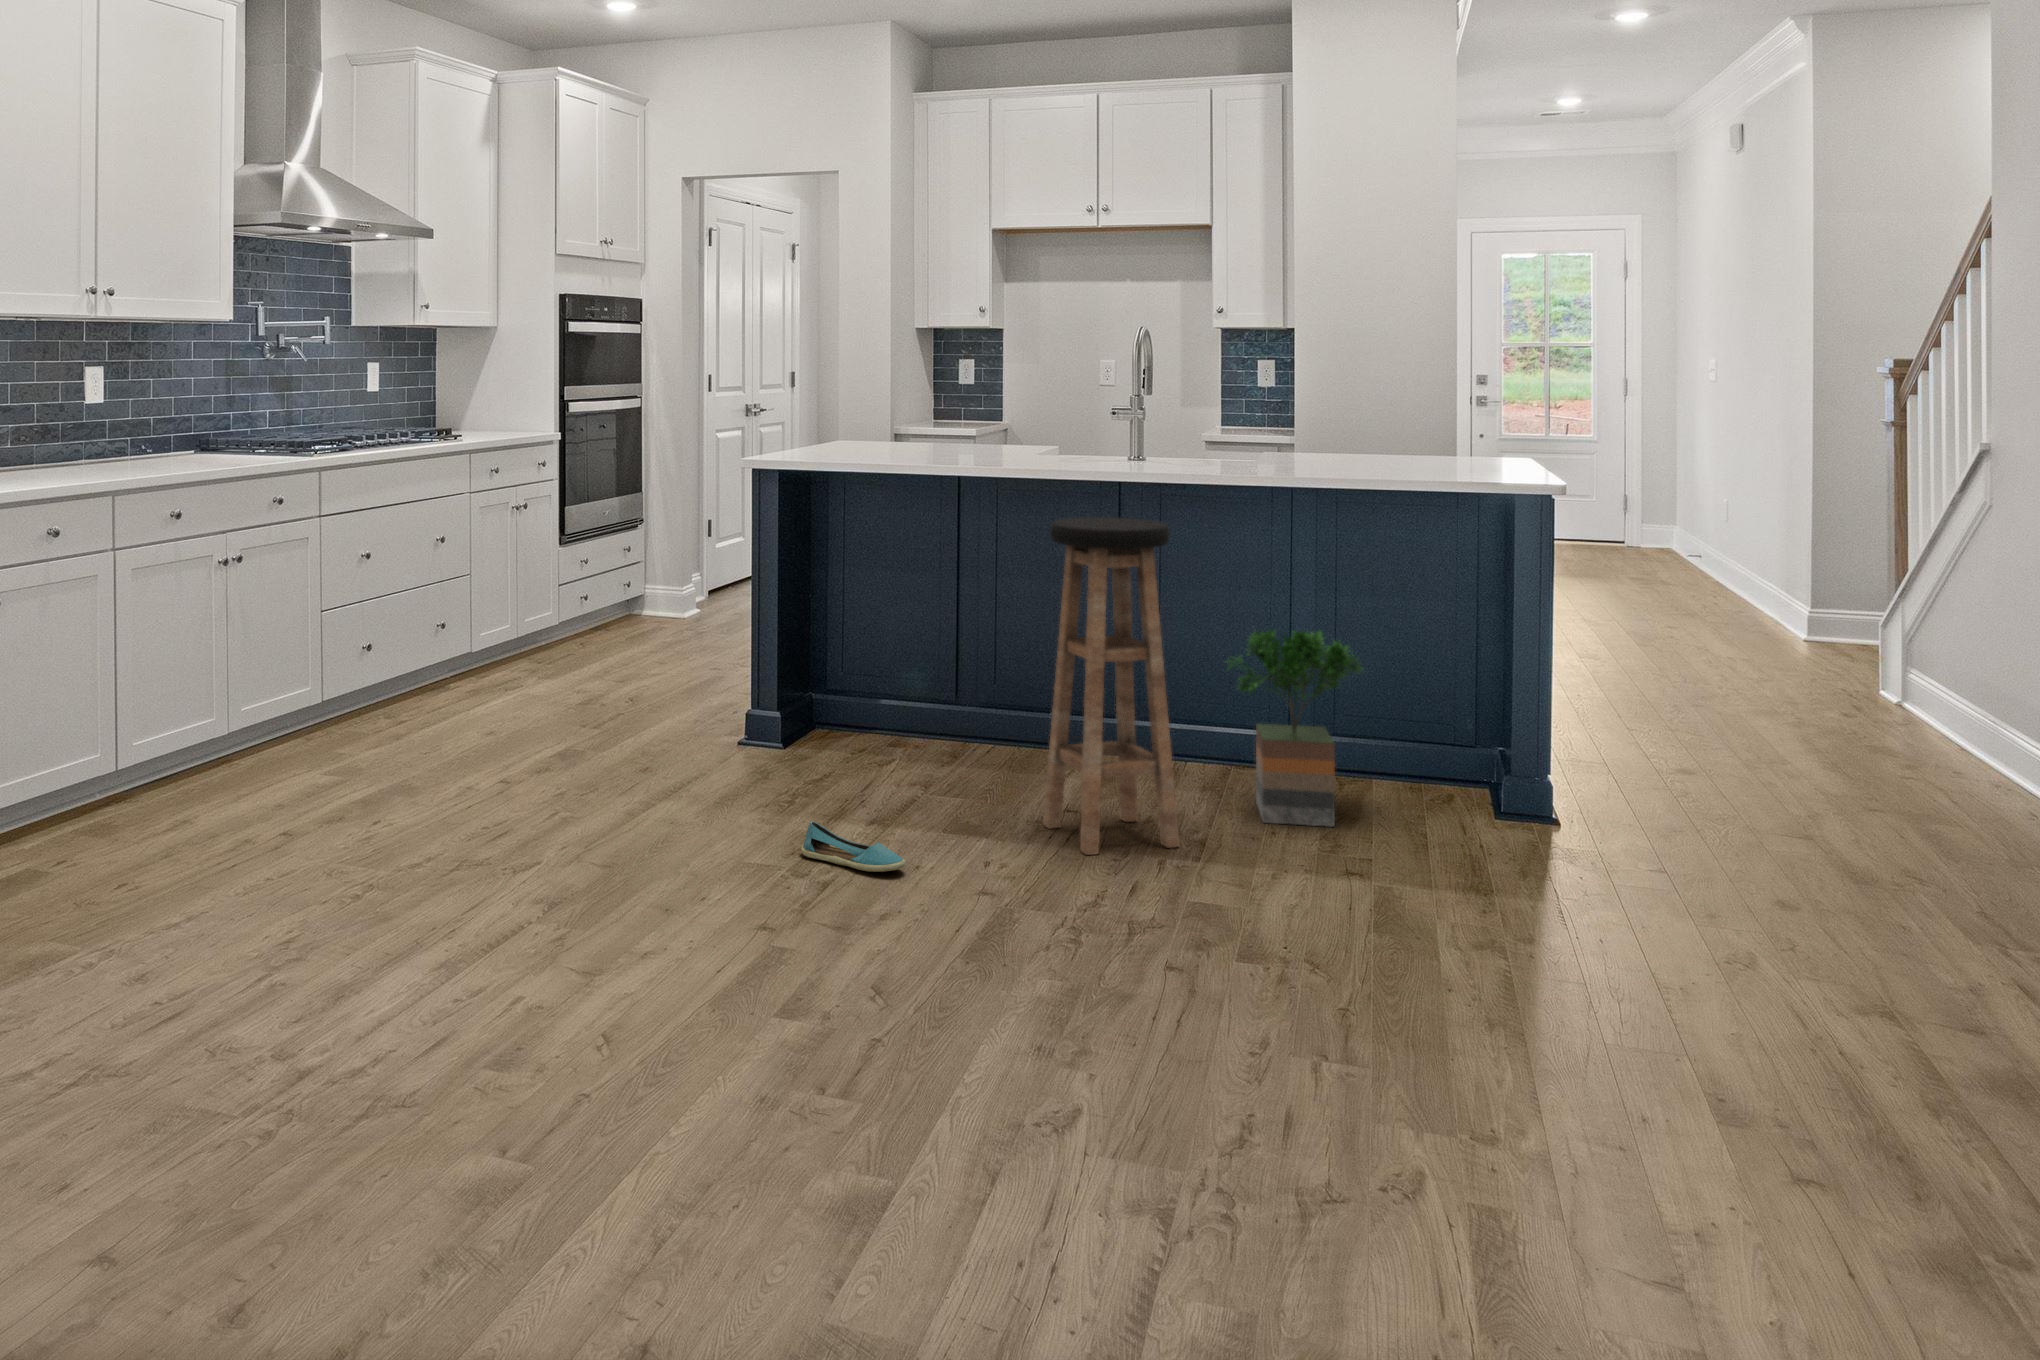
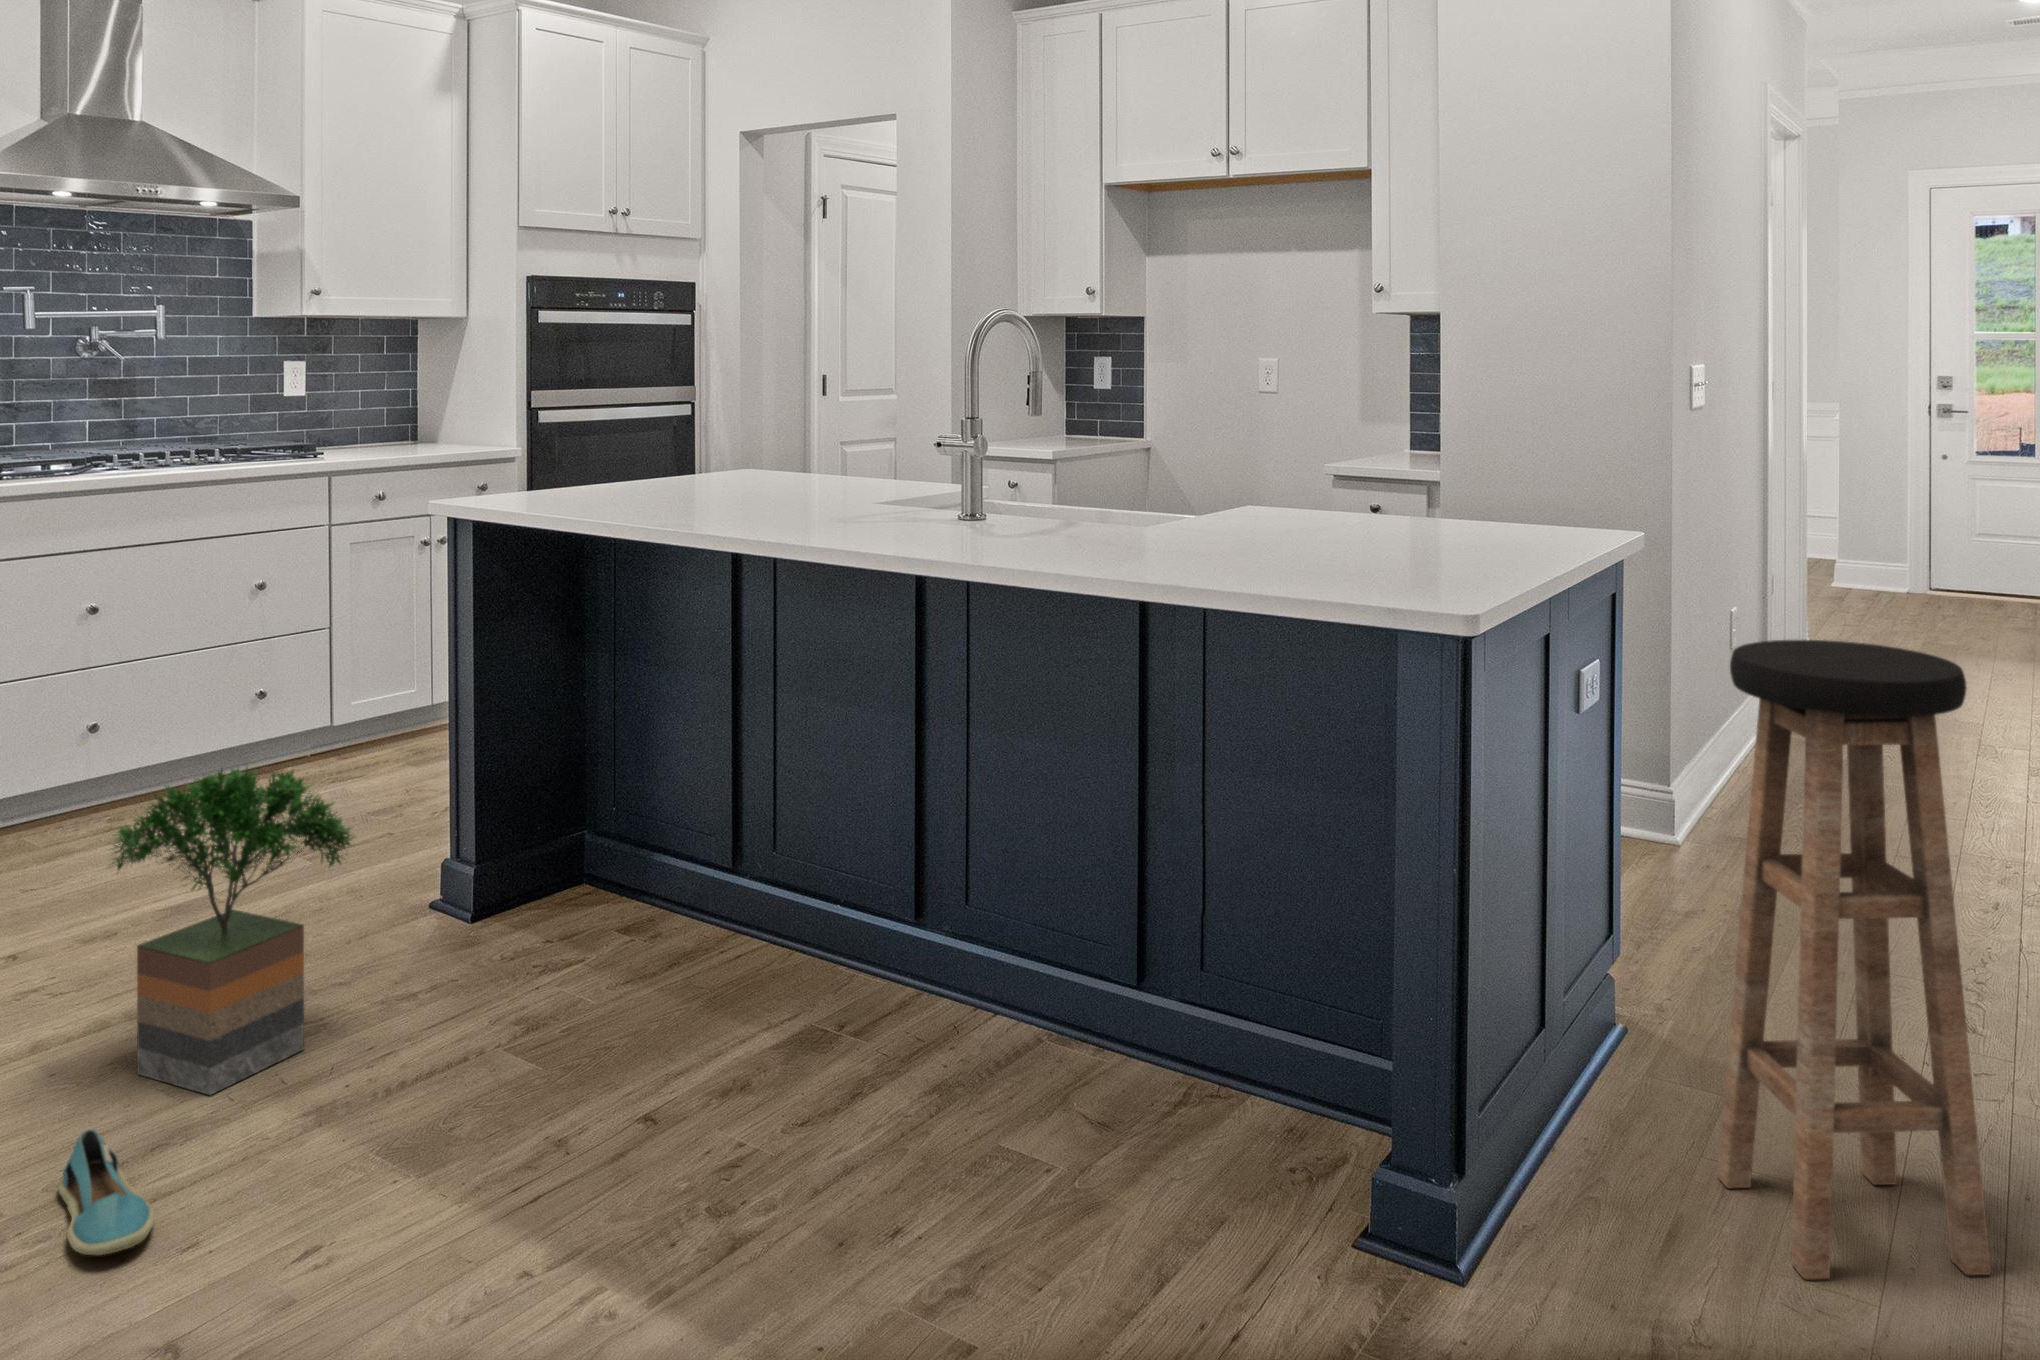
bar stool: present [1043,517,1179,855] -> present [1717,640,1991,1279]
potted tree: present [1229,628,1360,827] -> present [108,768,355,1095]

